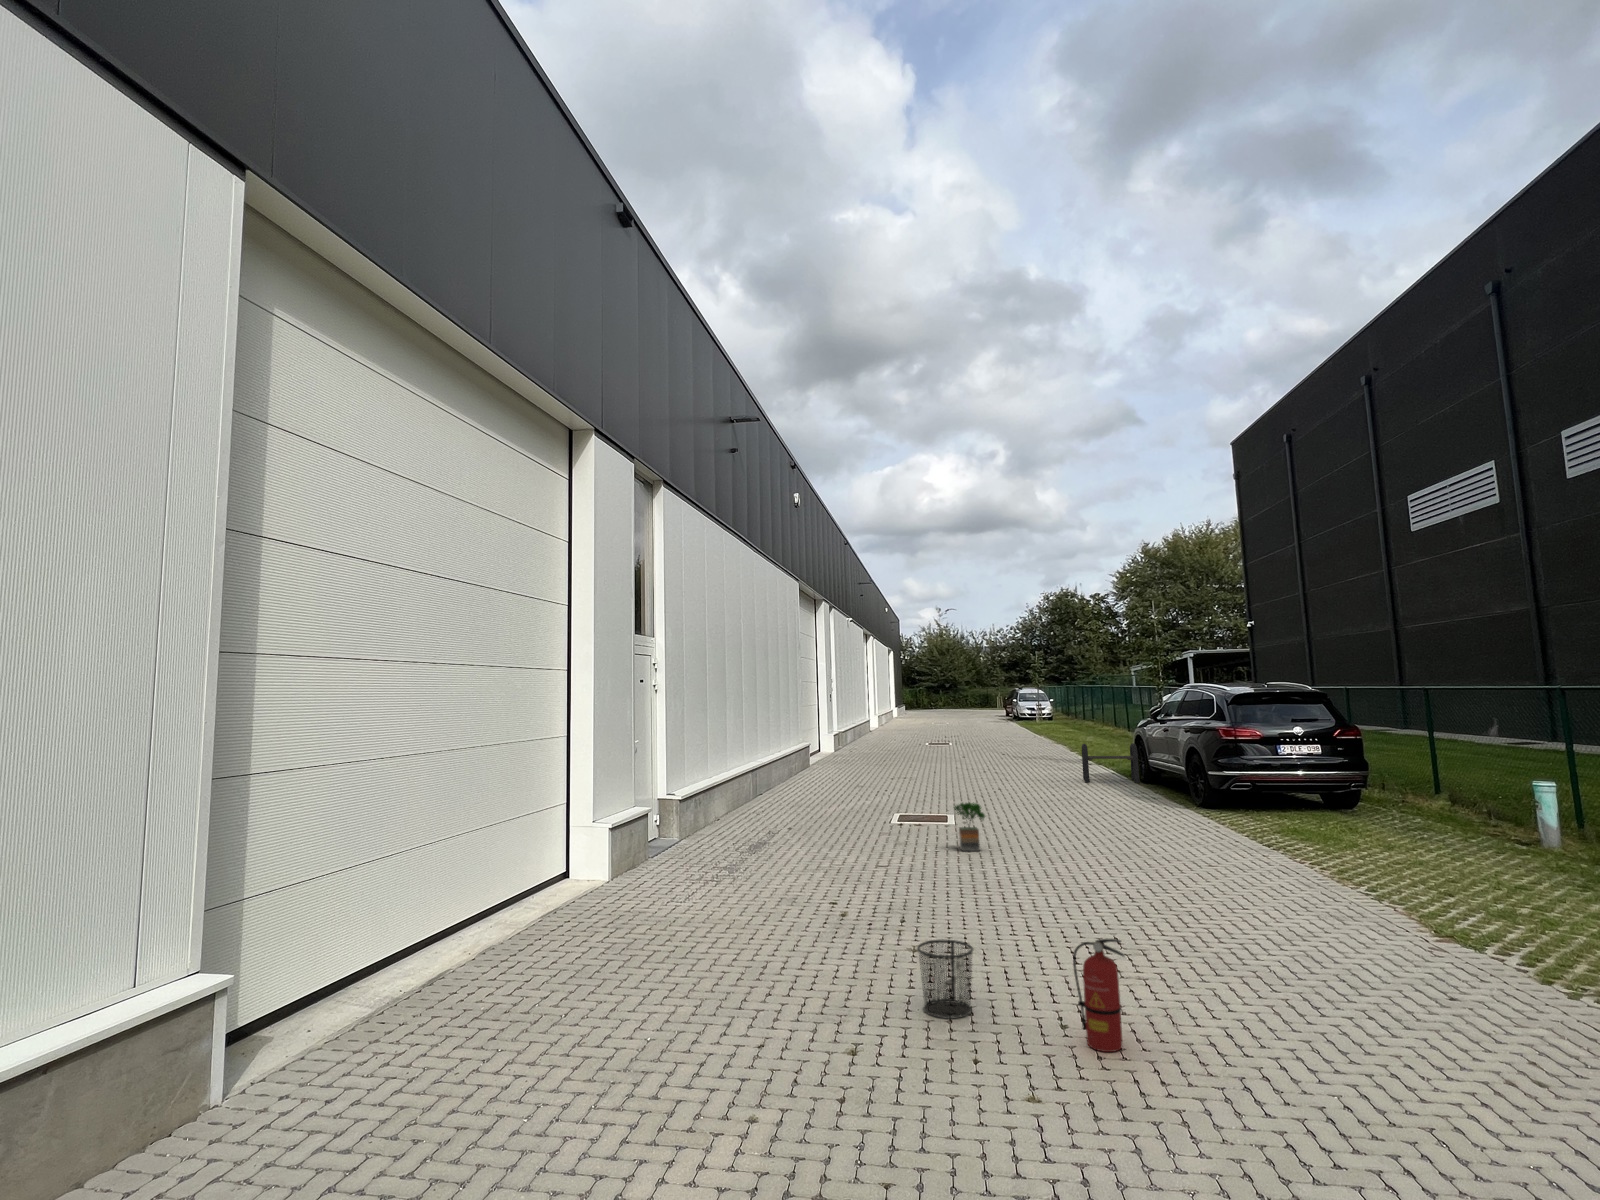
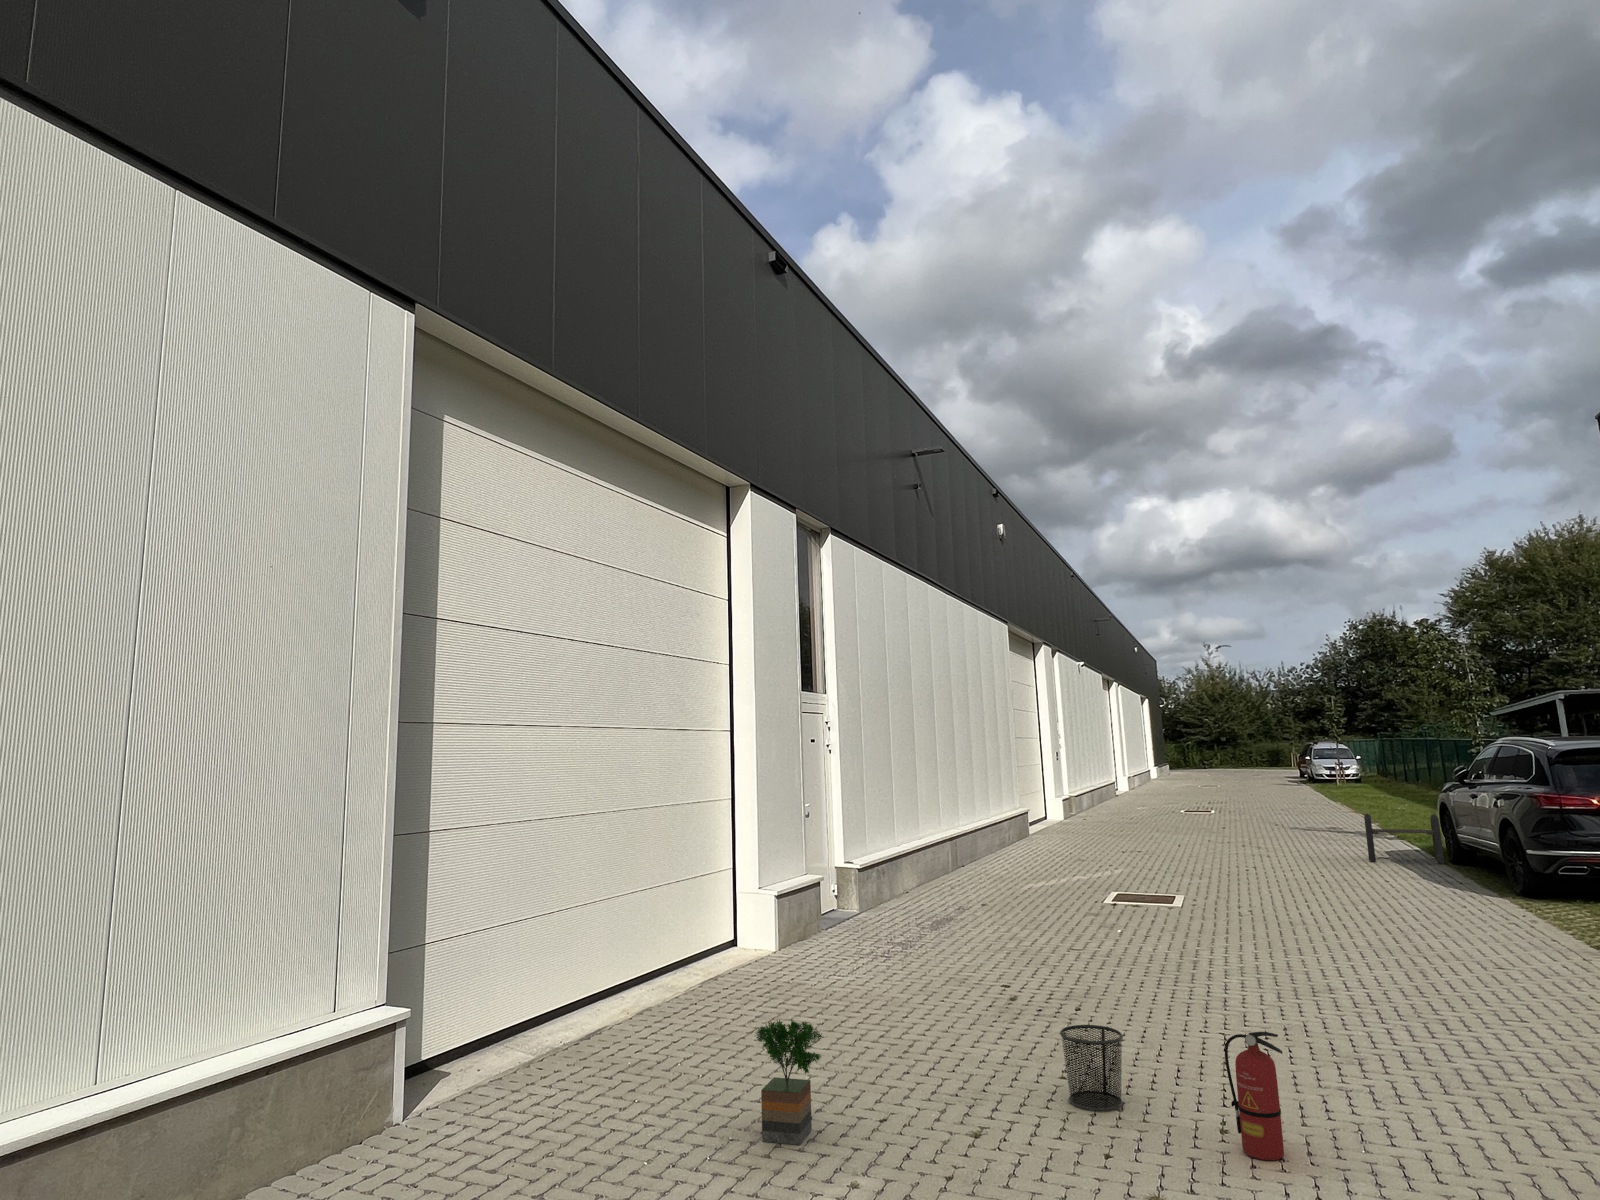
potted tree: present [954,803,985,851] -> present [756,1020,822,1145]

